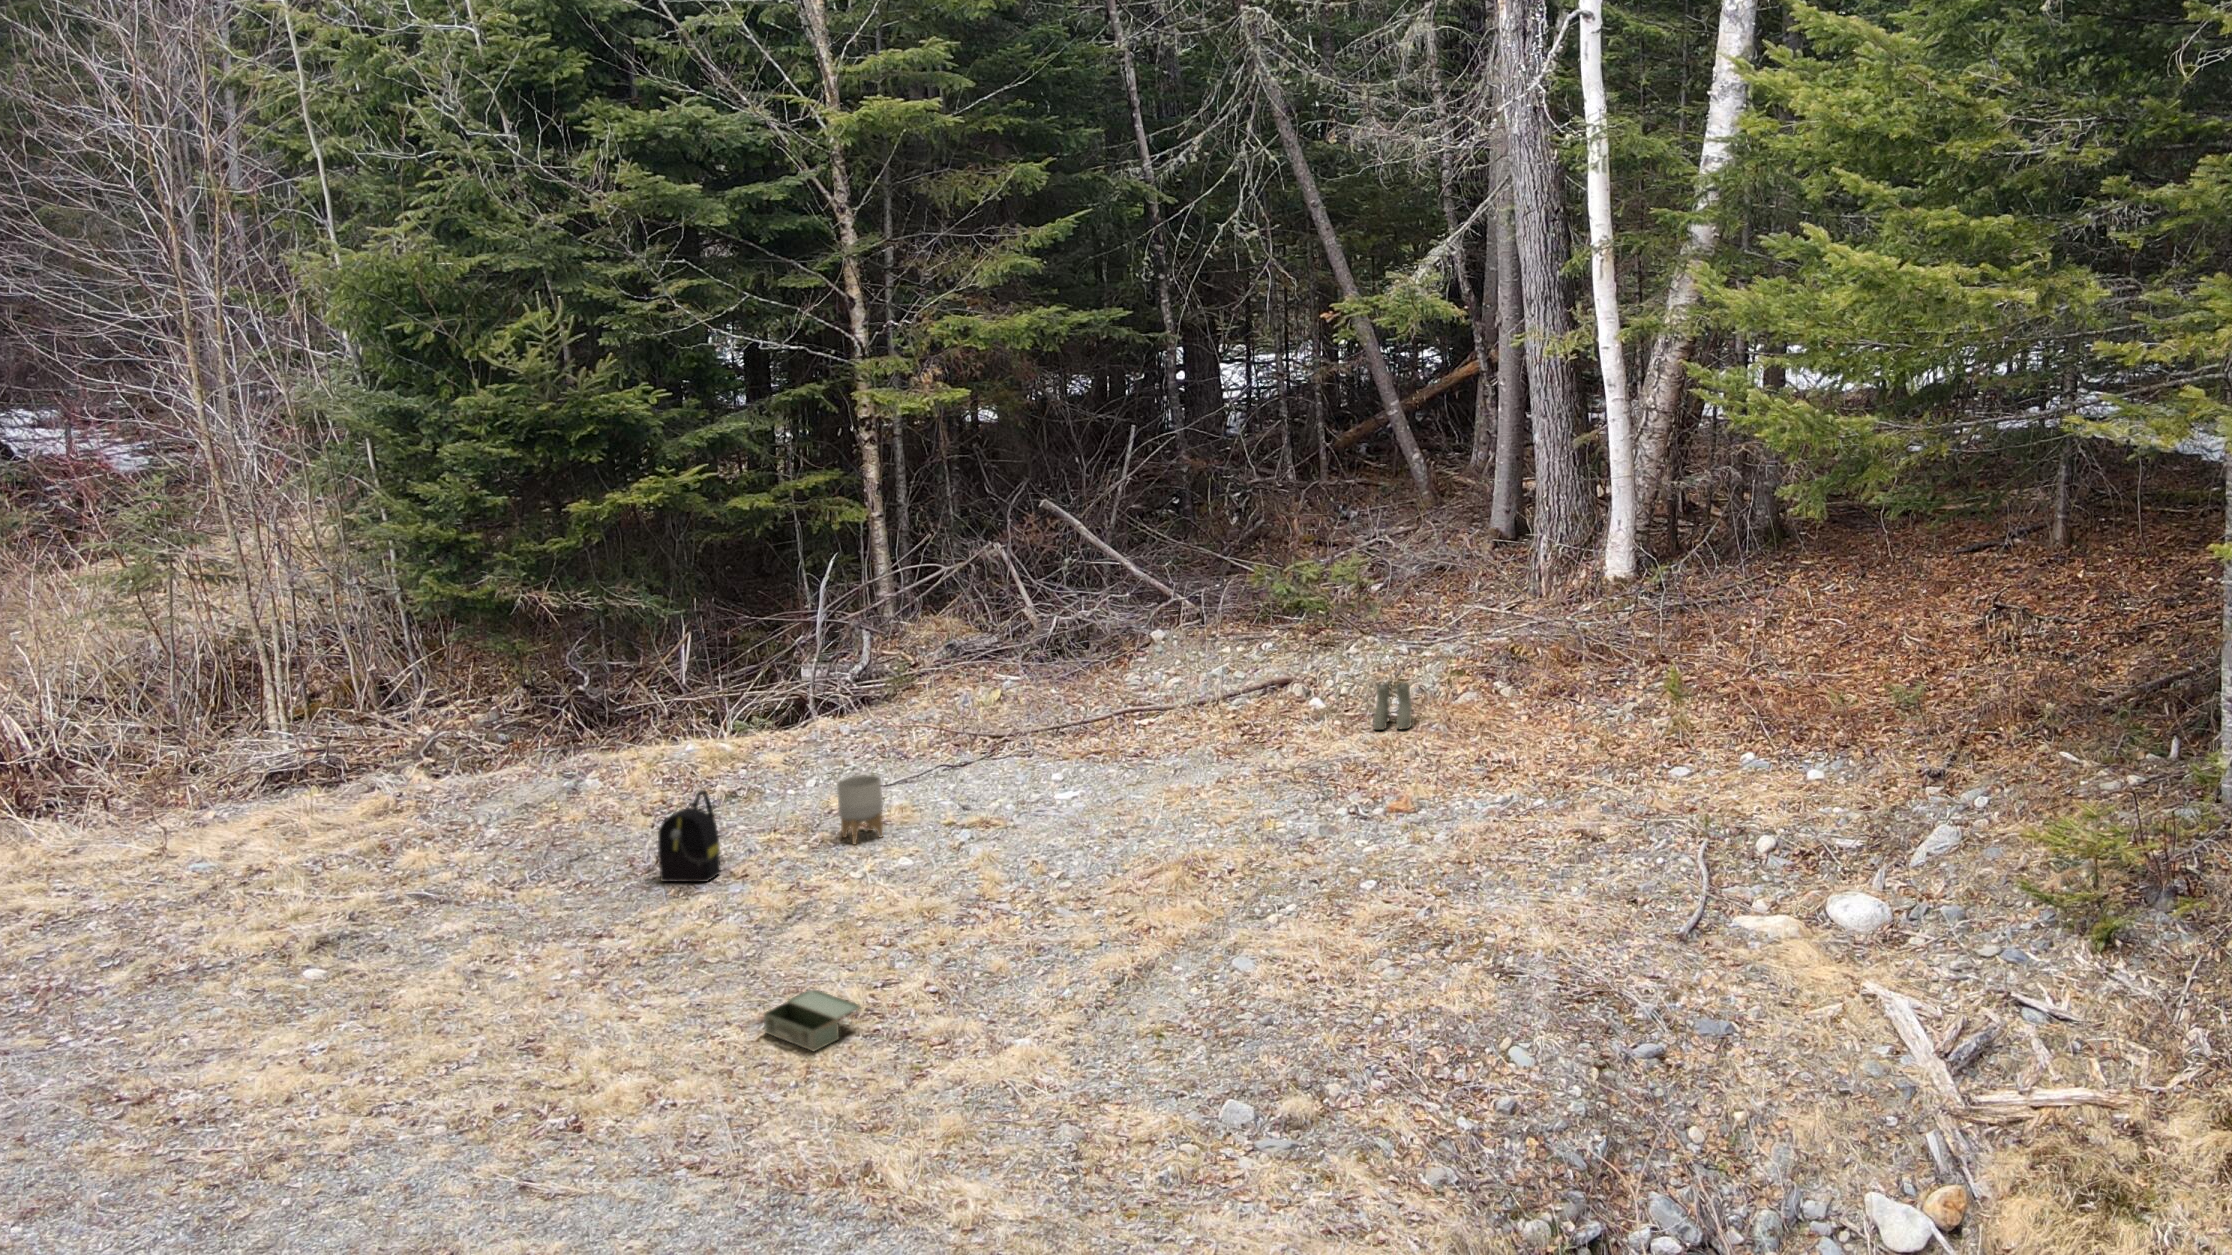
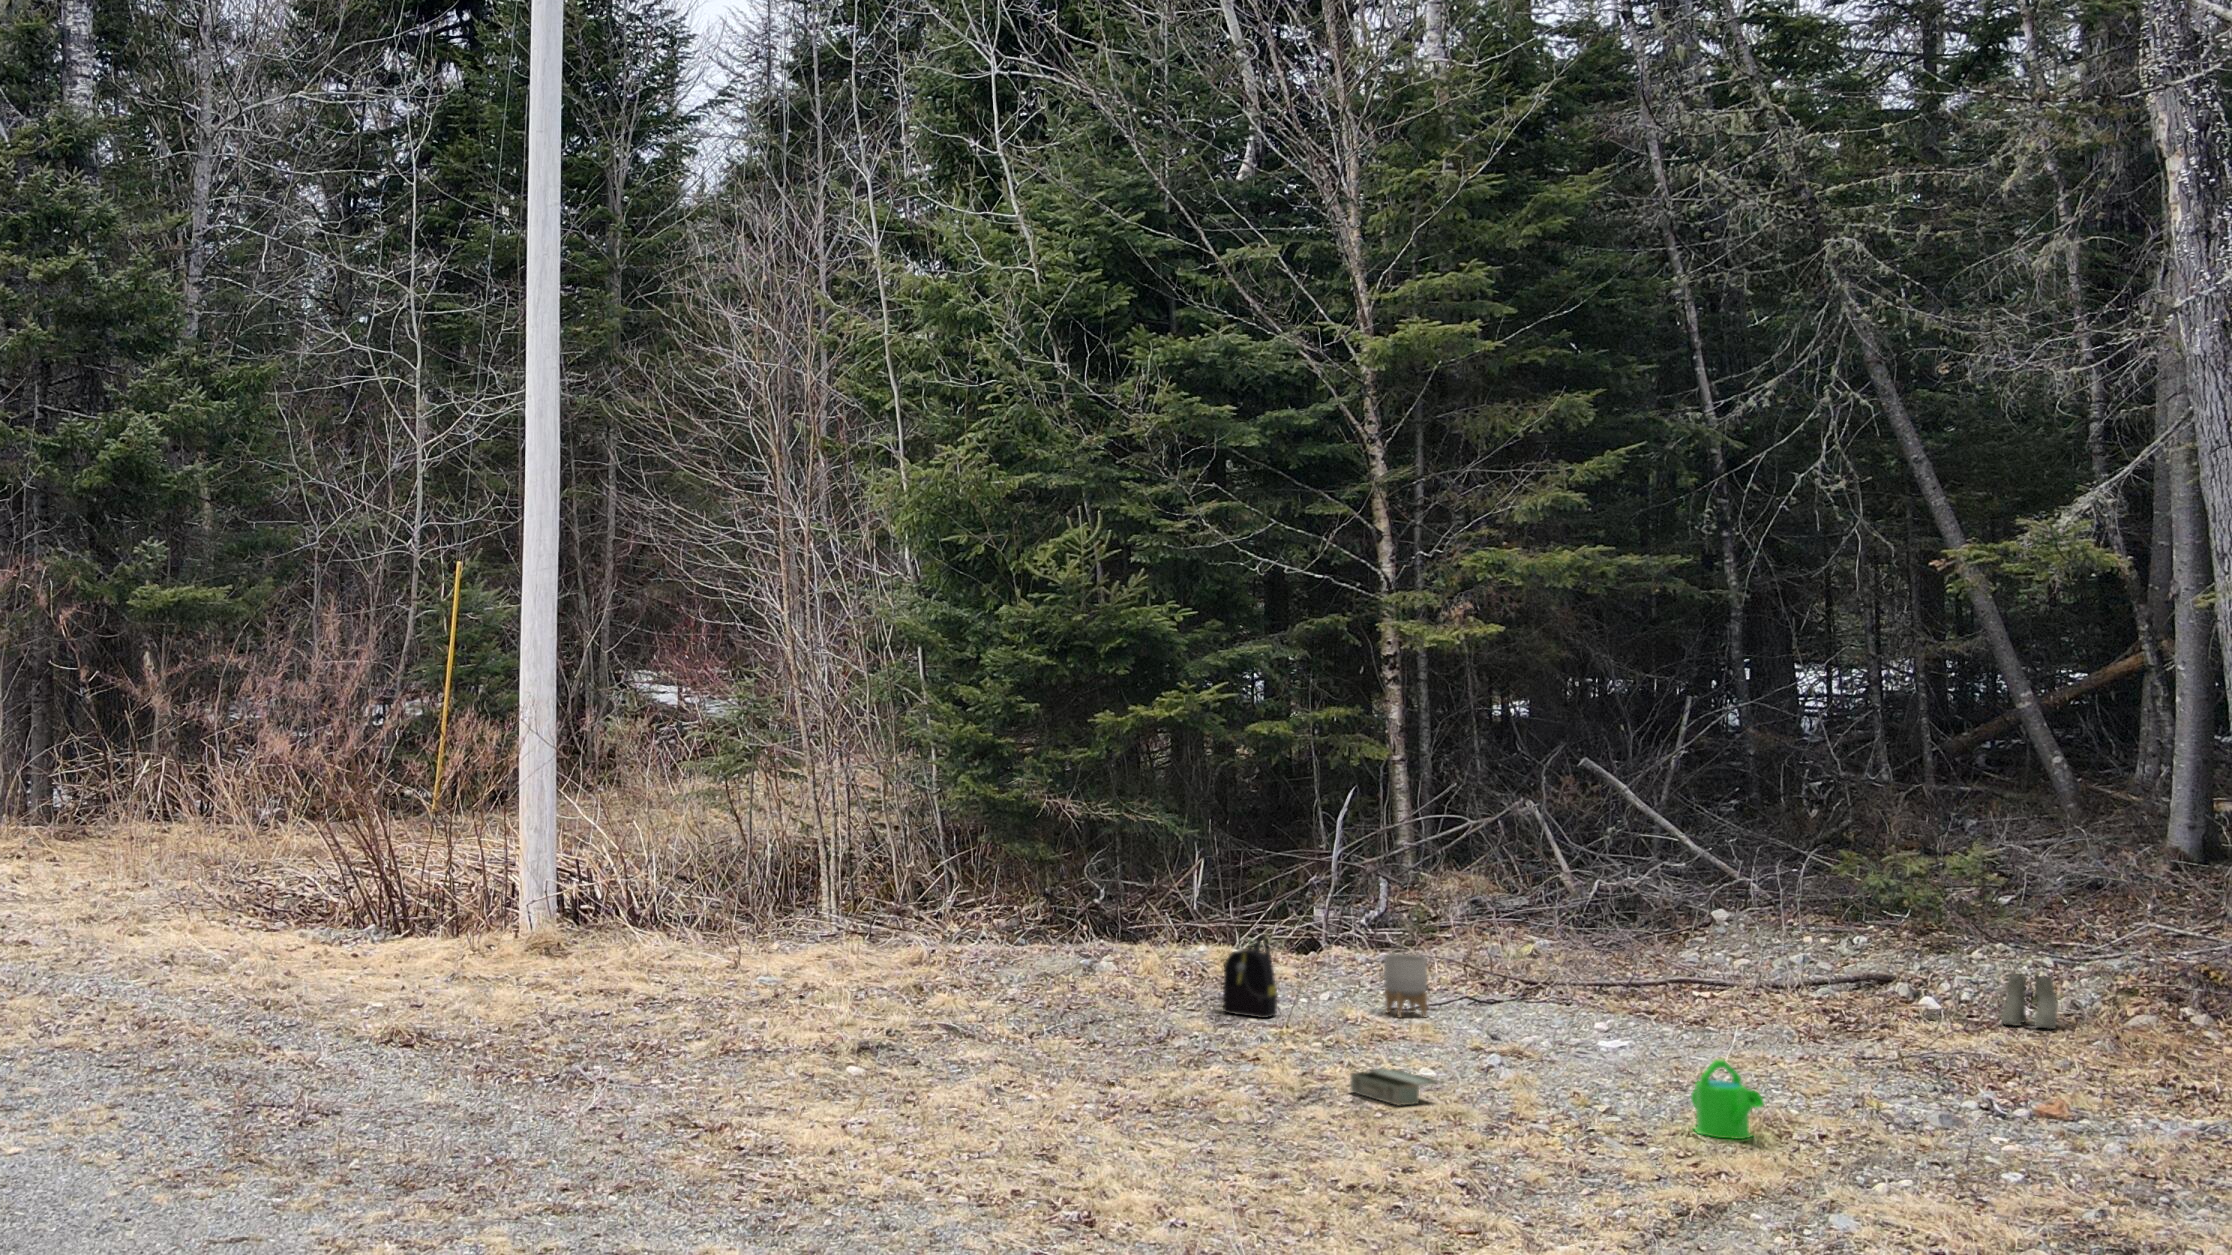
watering can: none [1120,934,1188,1020] -> present [1691,1060,1764,1139]

